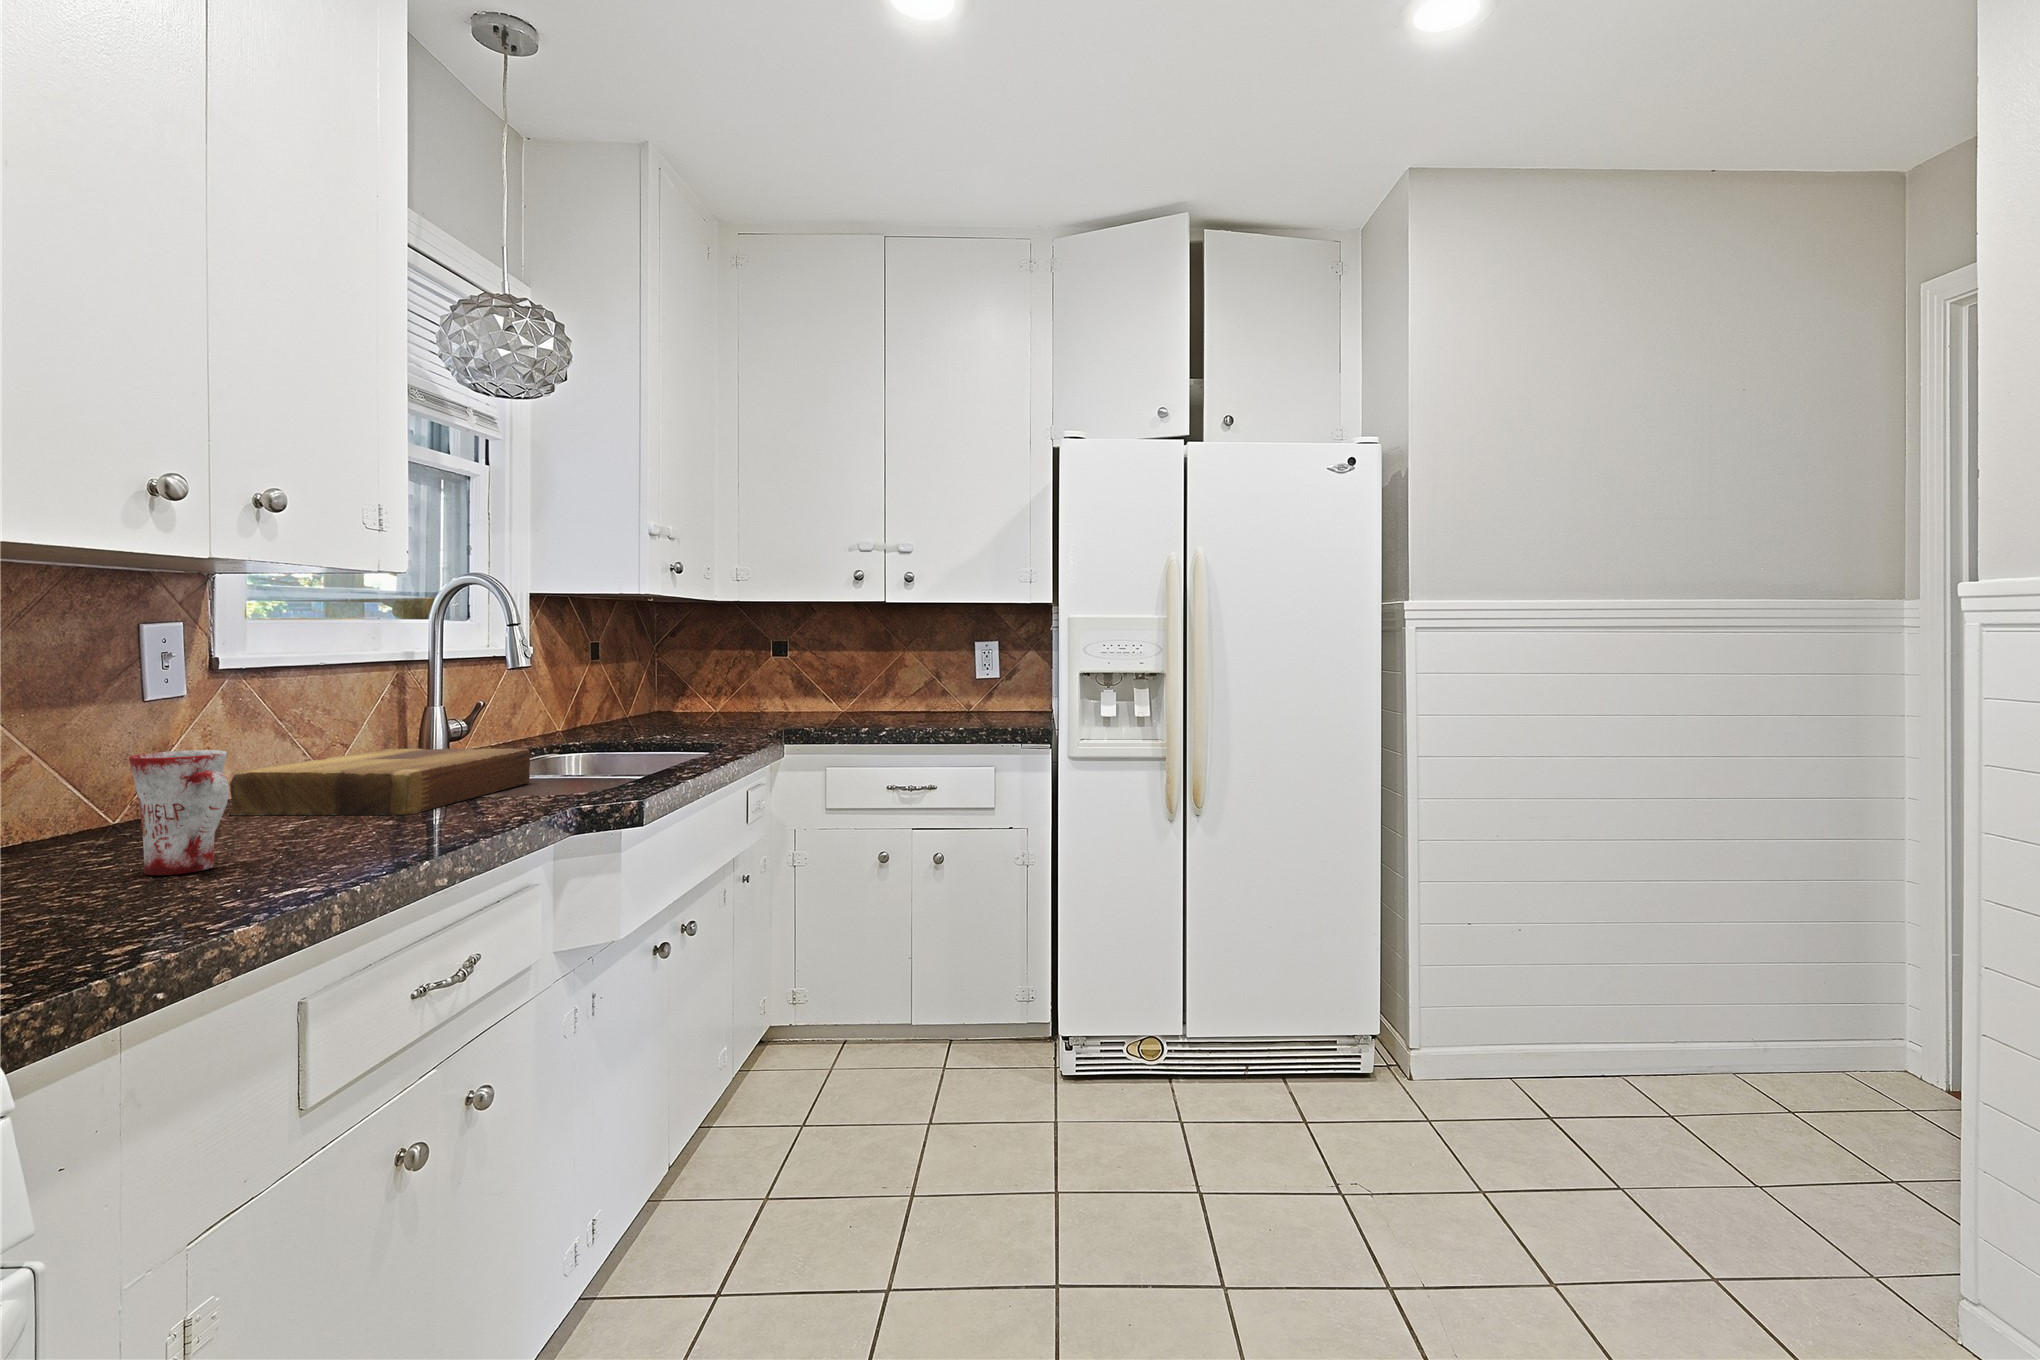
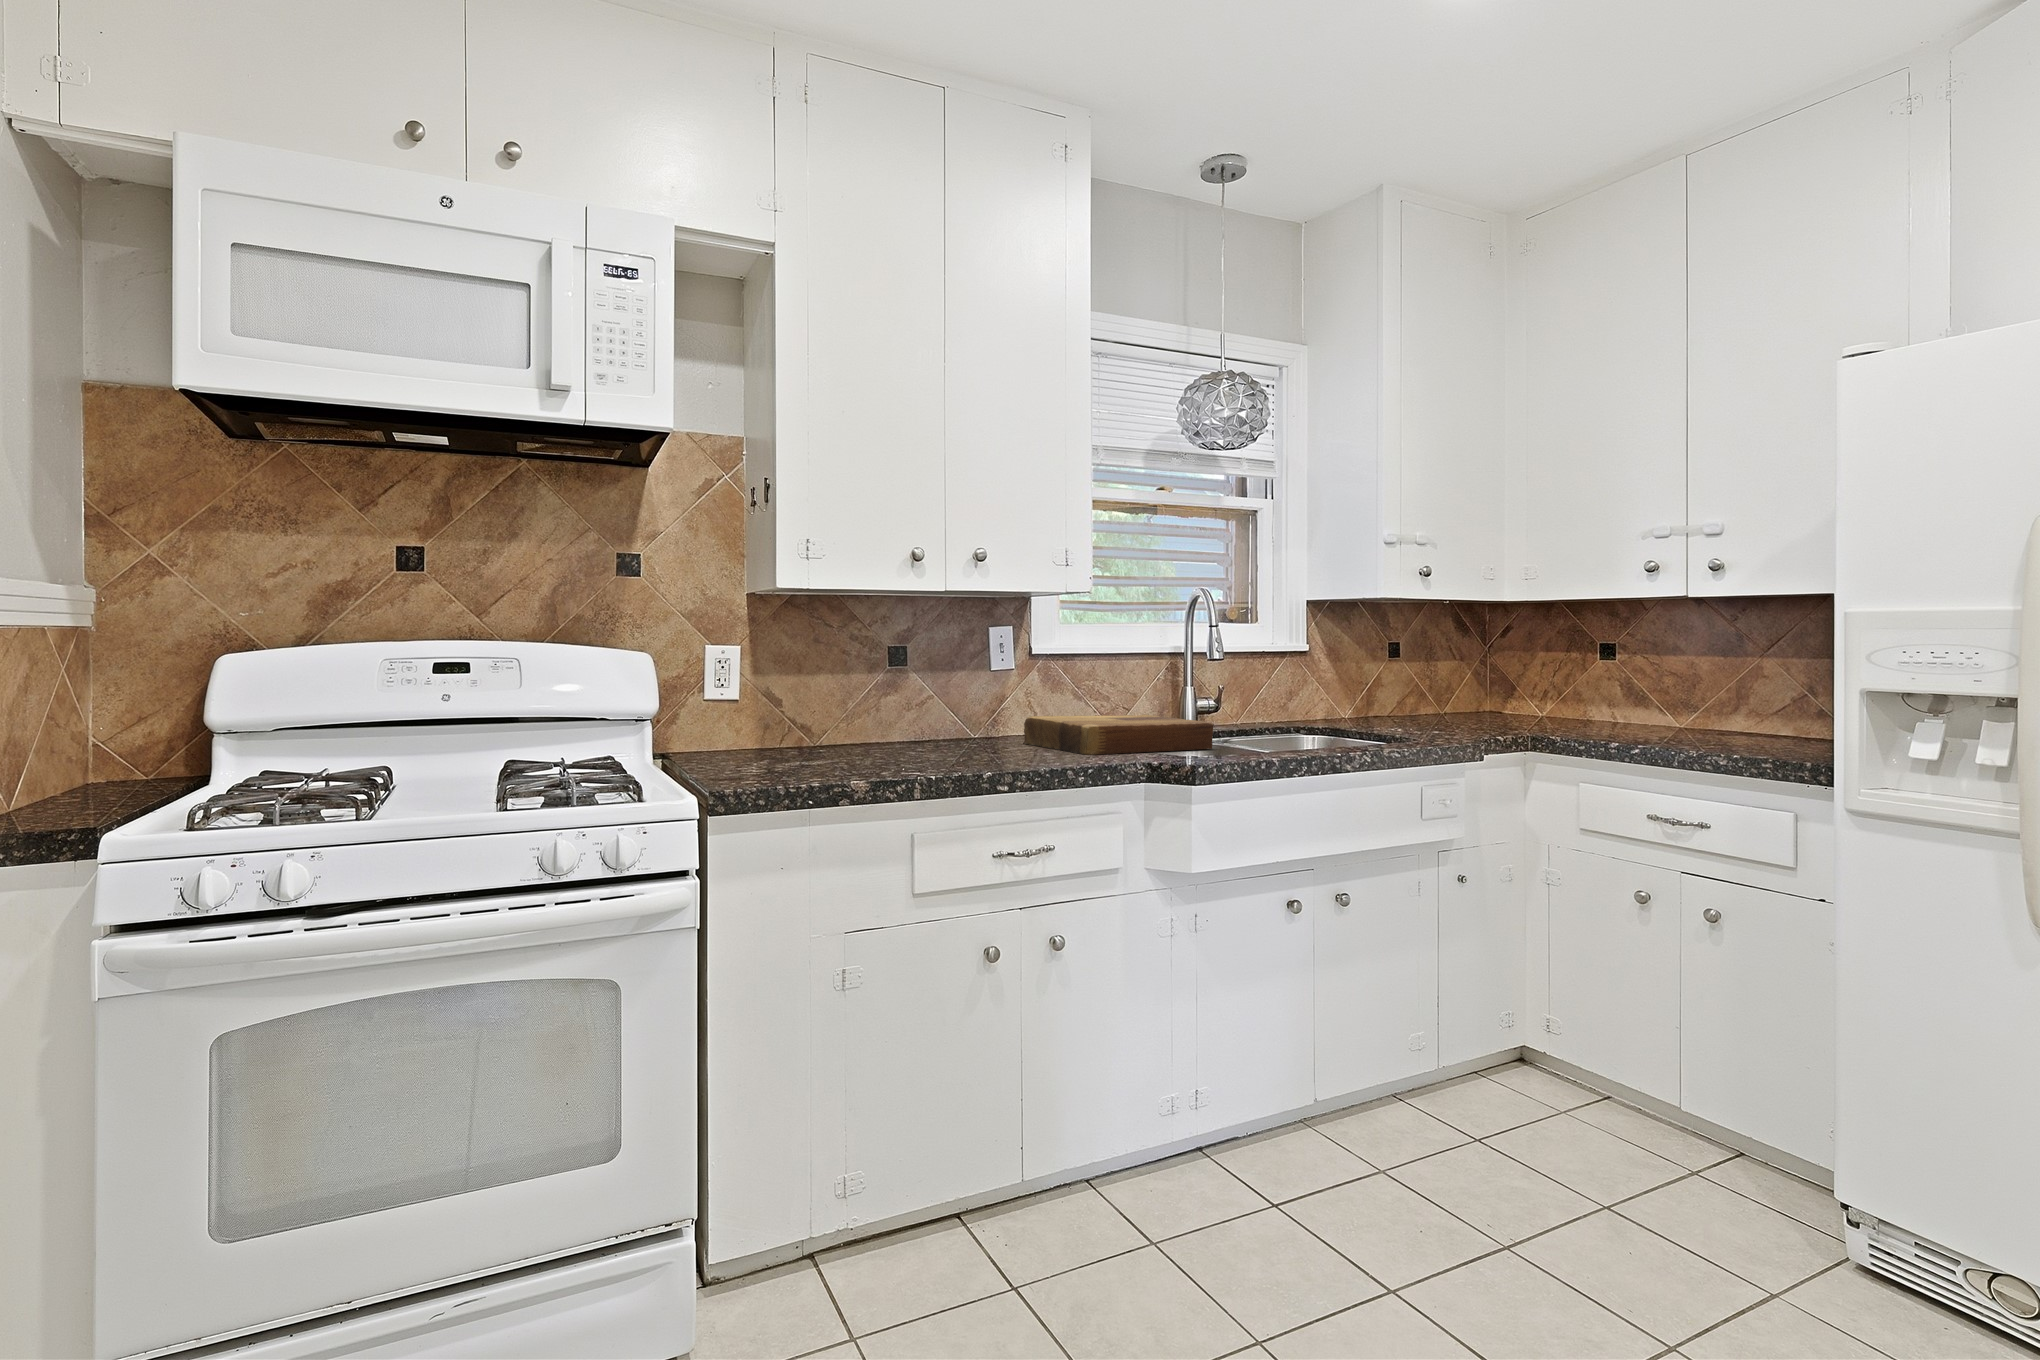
mug: present [129,750,229,875] -> none [901,695,943,762]

